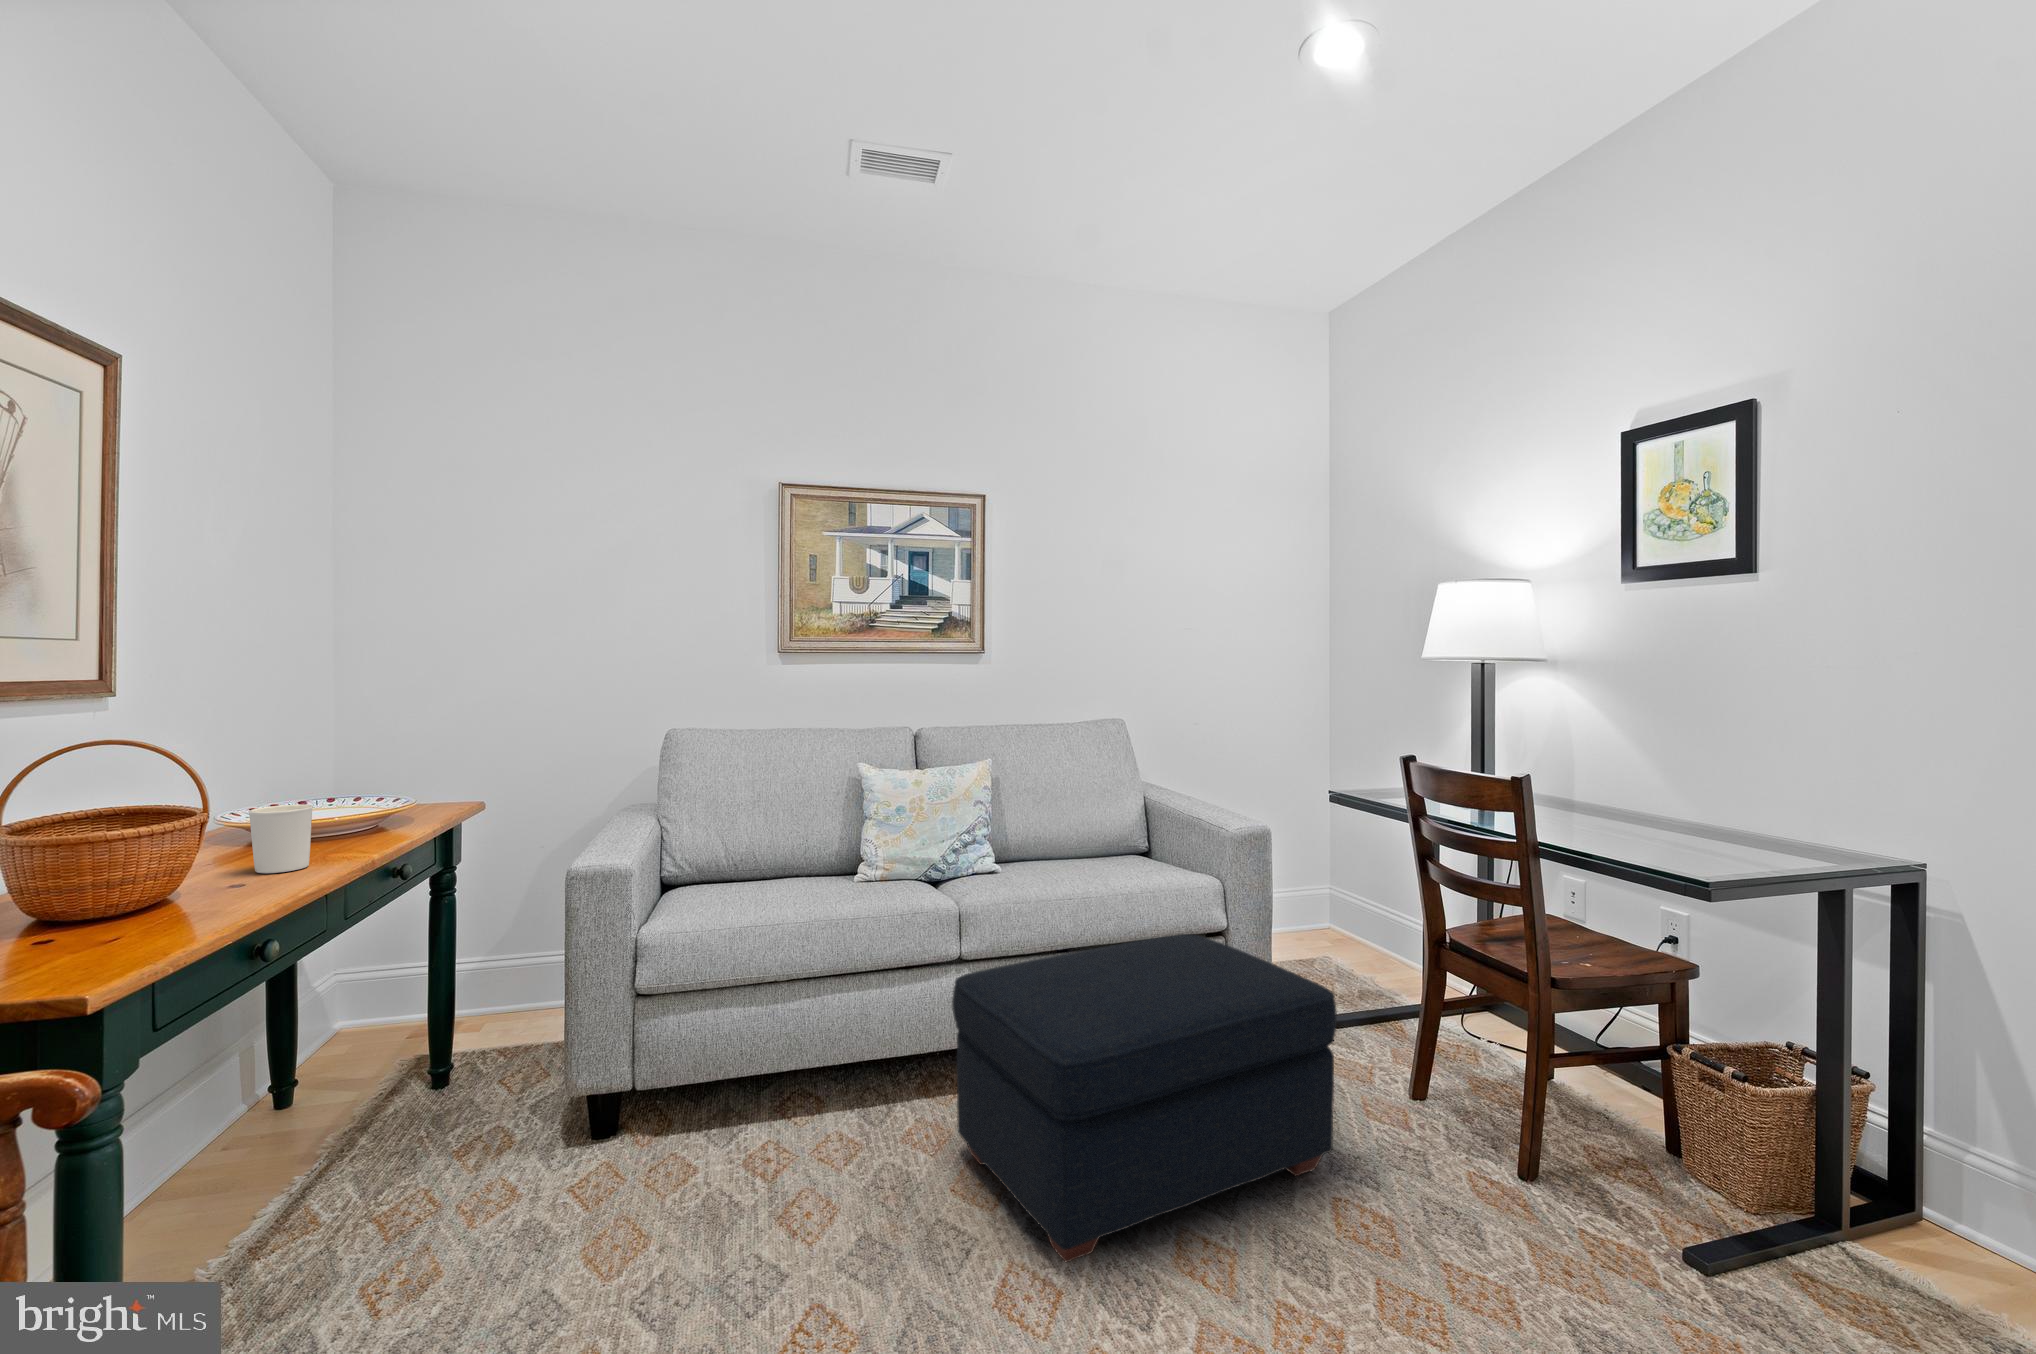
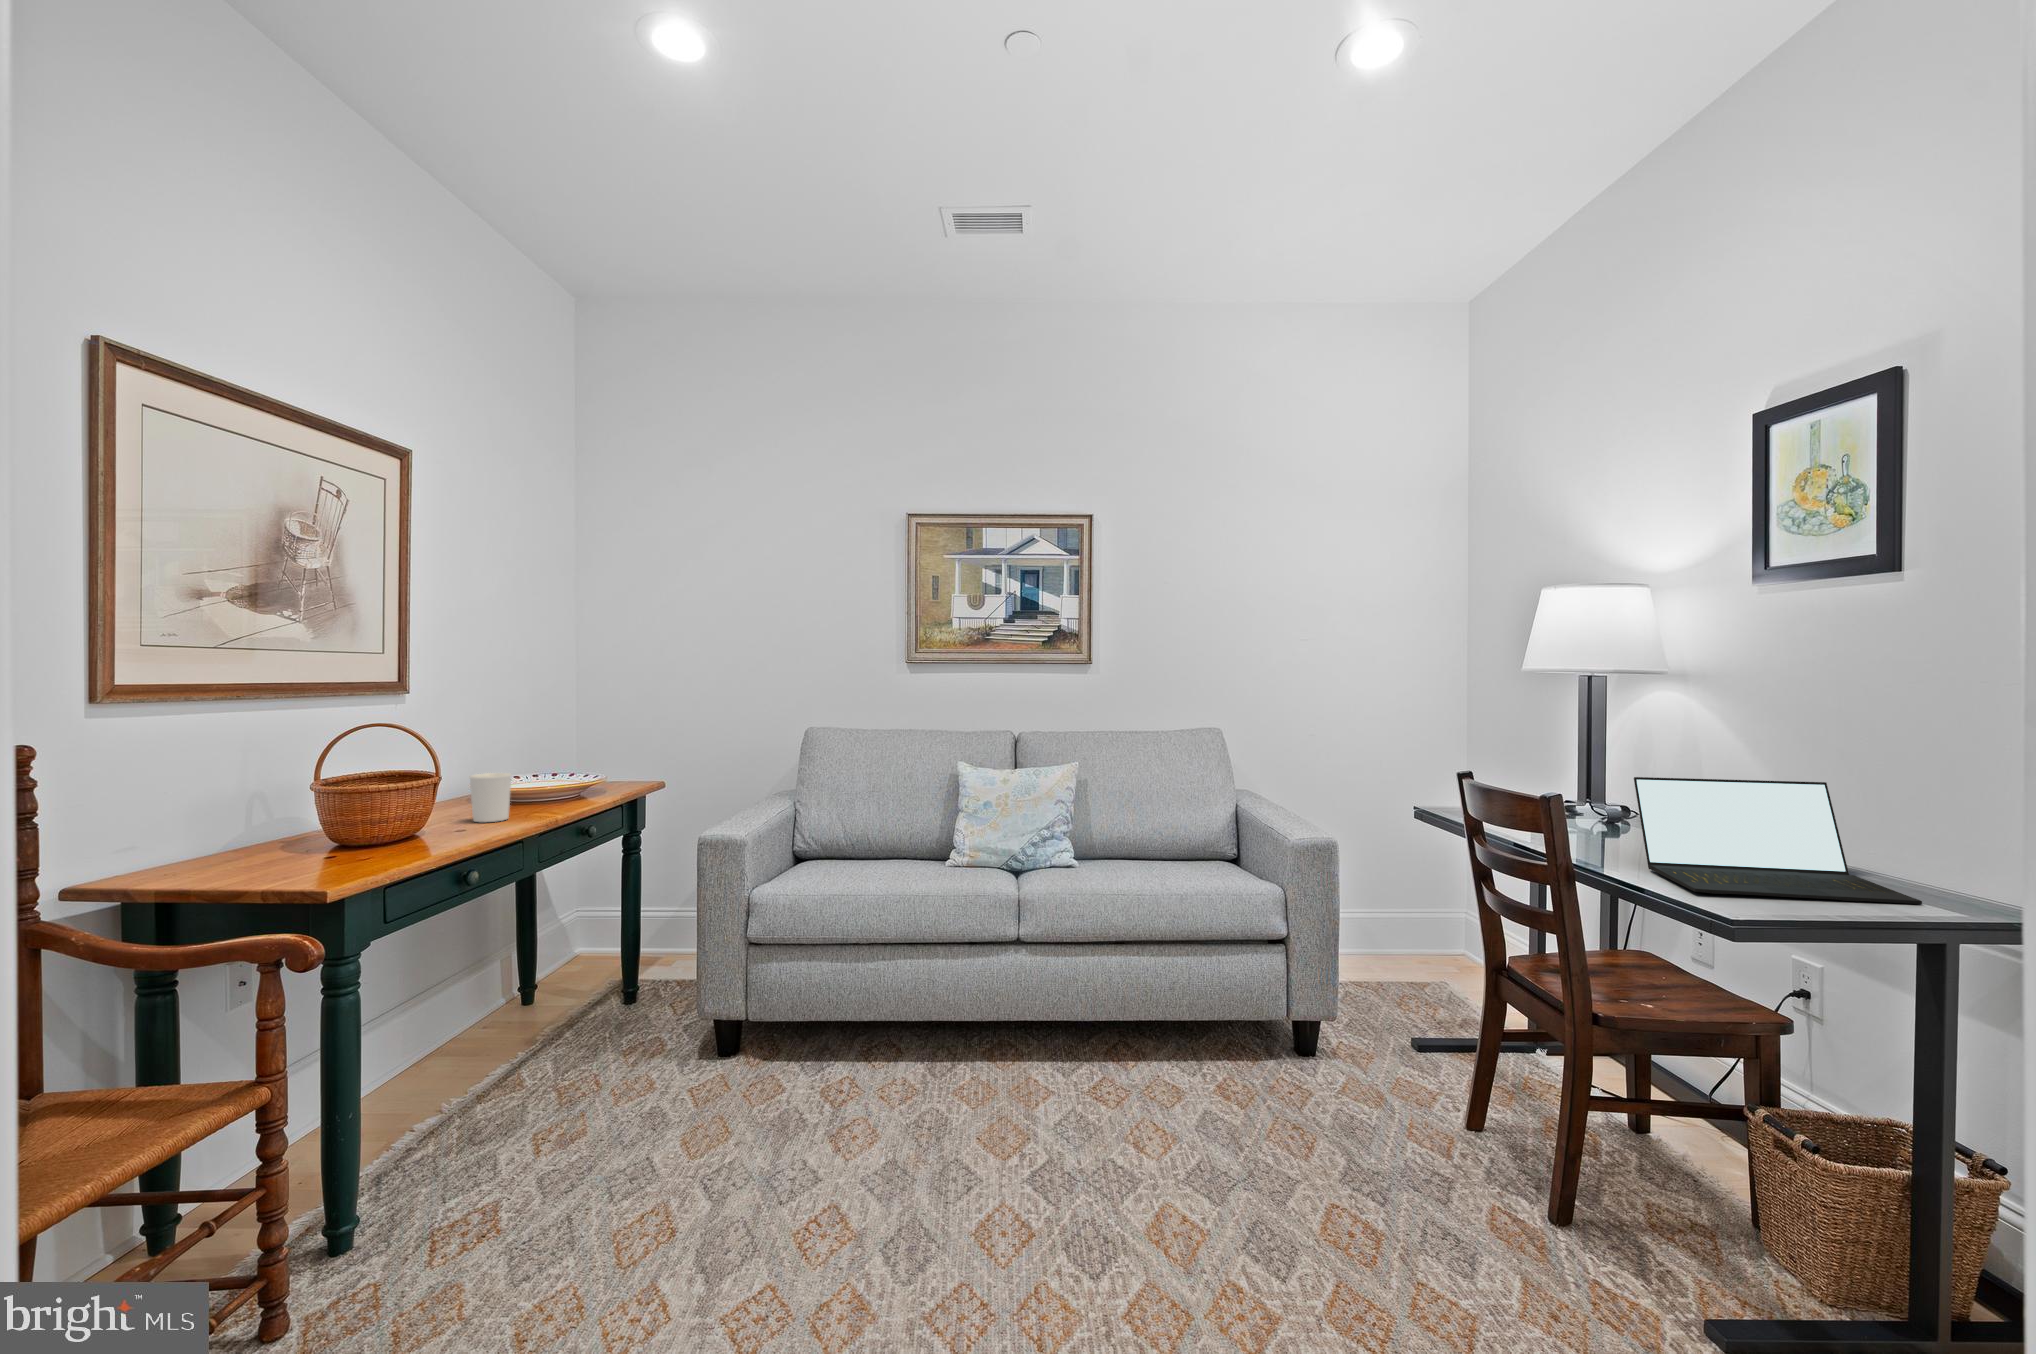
laptop: none [1573,755,1827,860] -> present [1634,777,1922,904]
ottoman: present [952,934,1337,1262] -> none [991,937,1347,1212]

